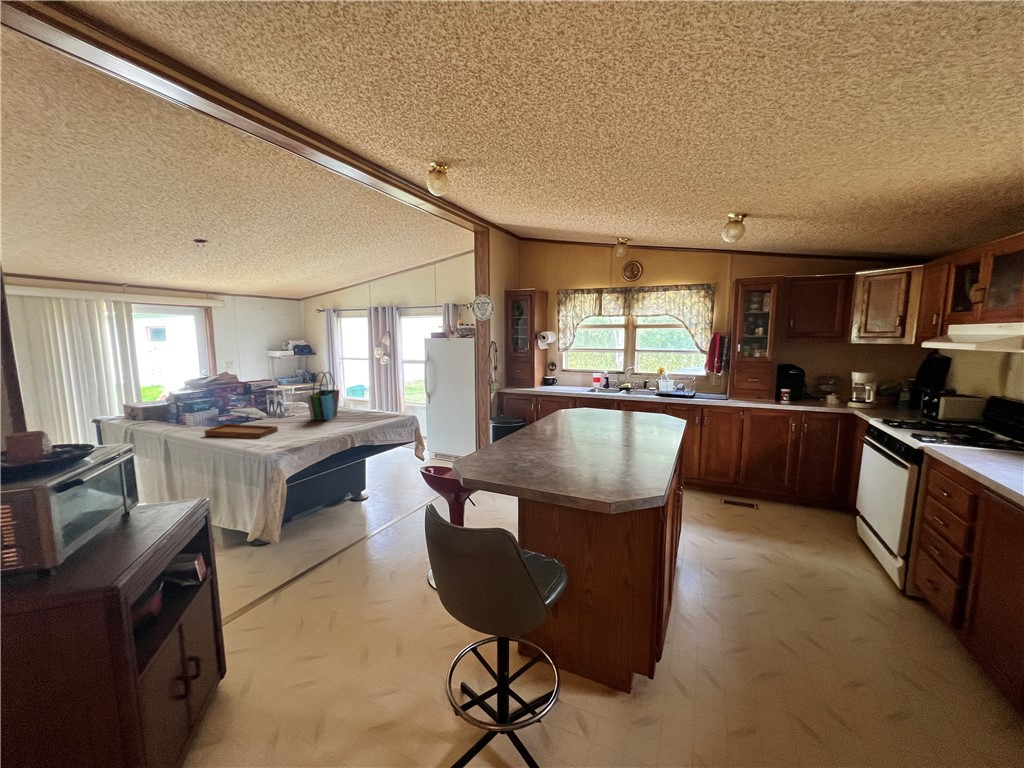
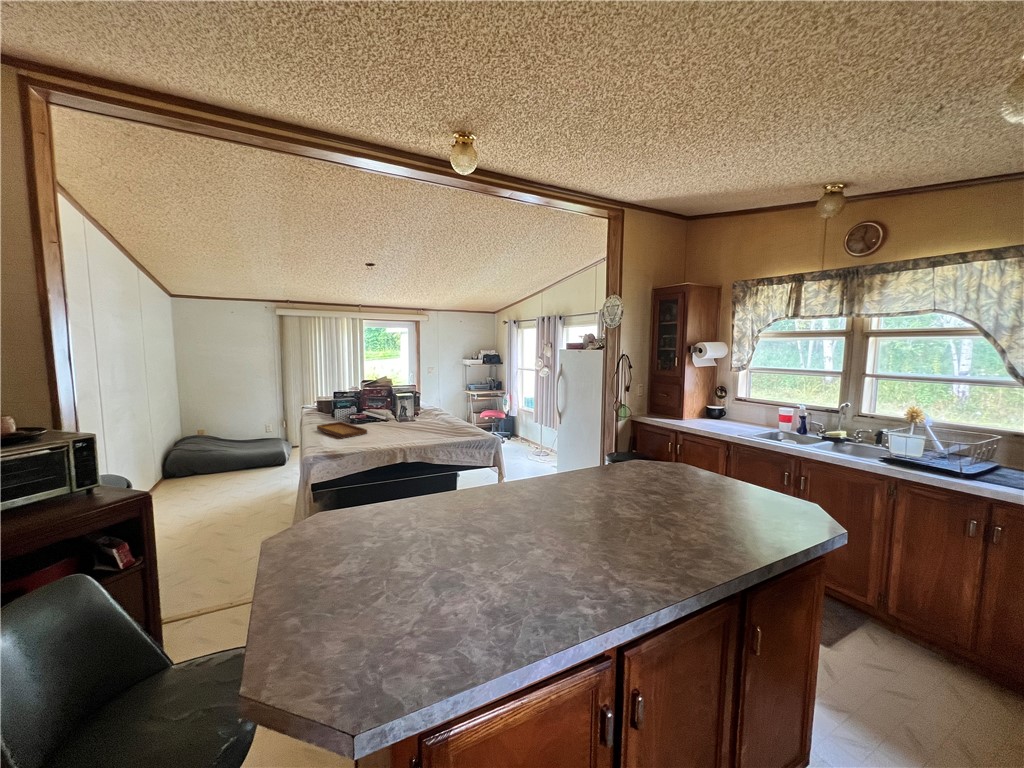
tote bag: present [307,372,339,420] -> none [404,380,446,429]

